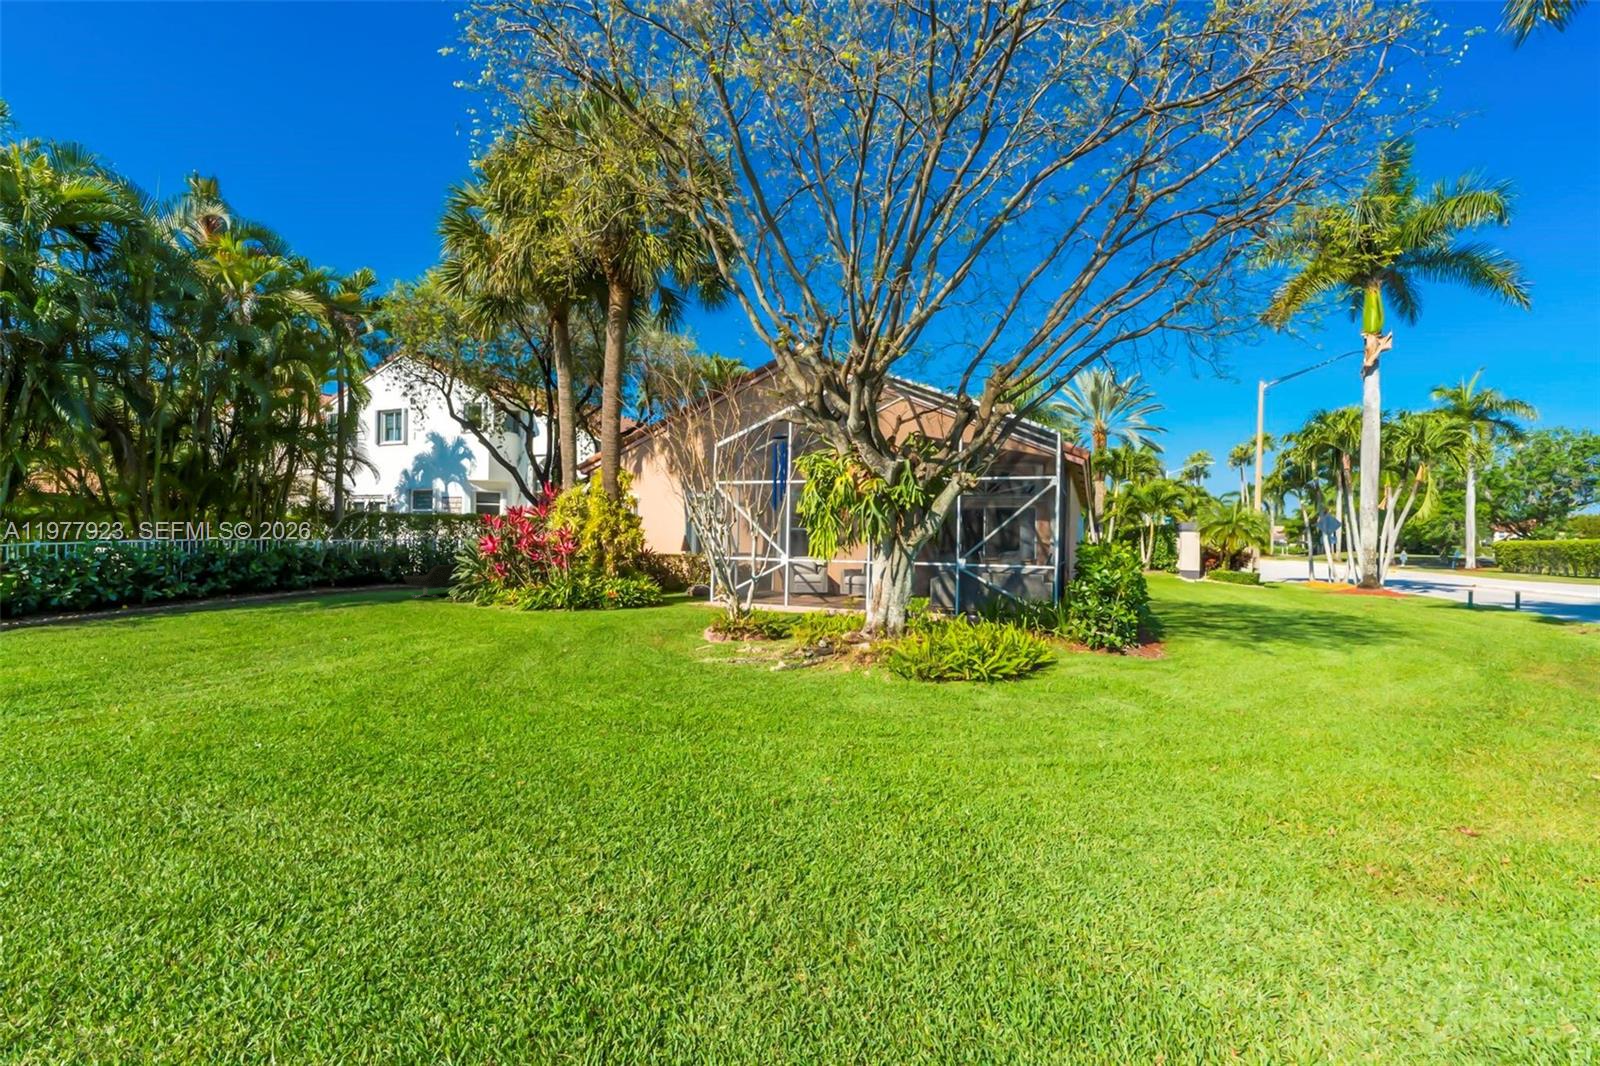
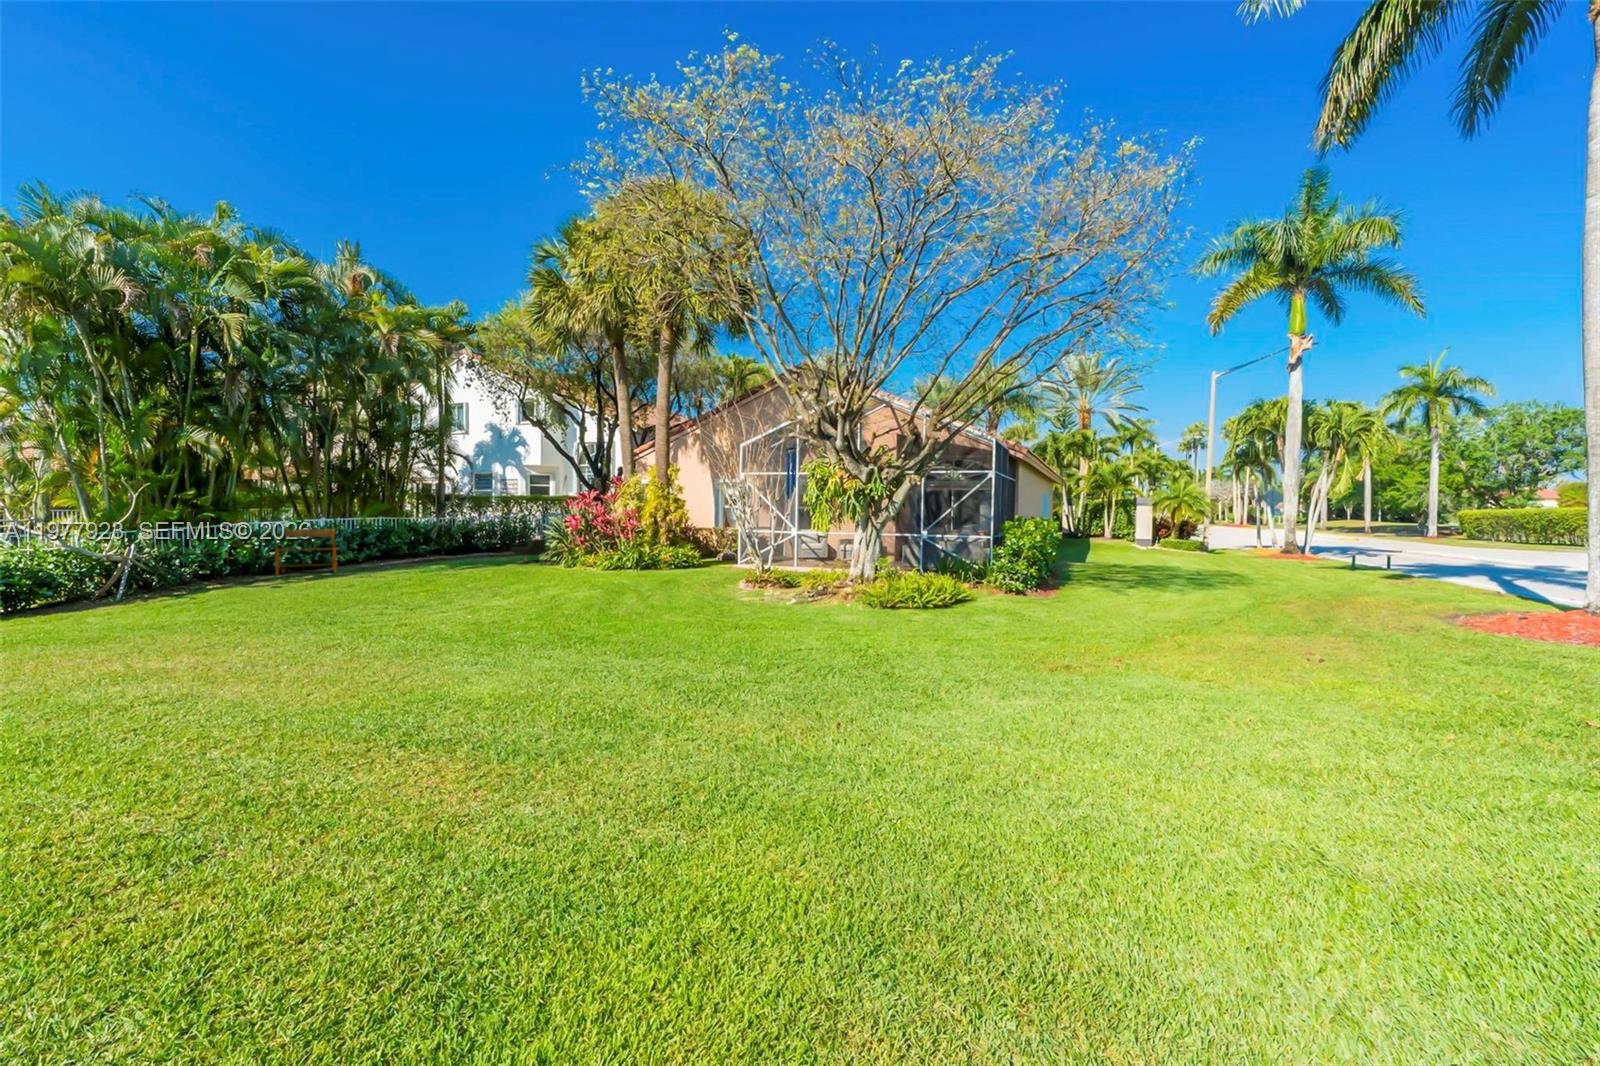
bench: none [18,548,133,617] -> present [275,529,337,576]

